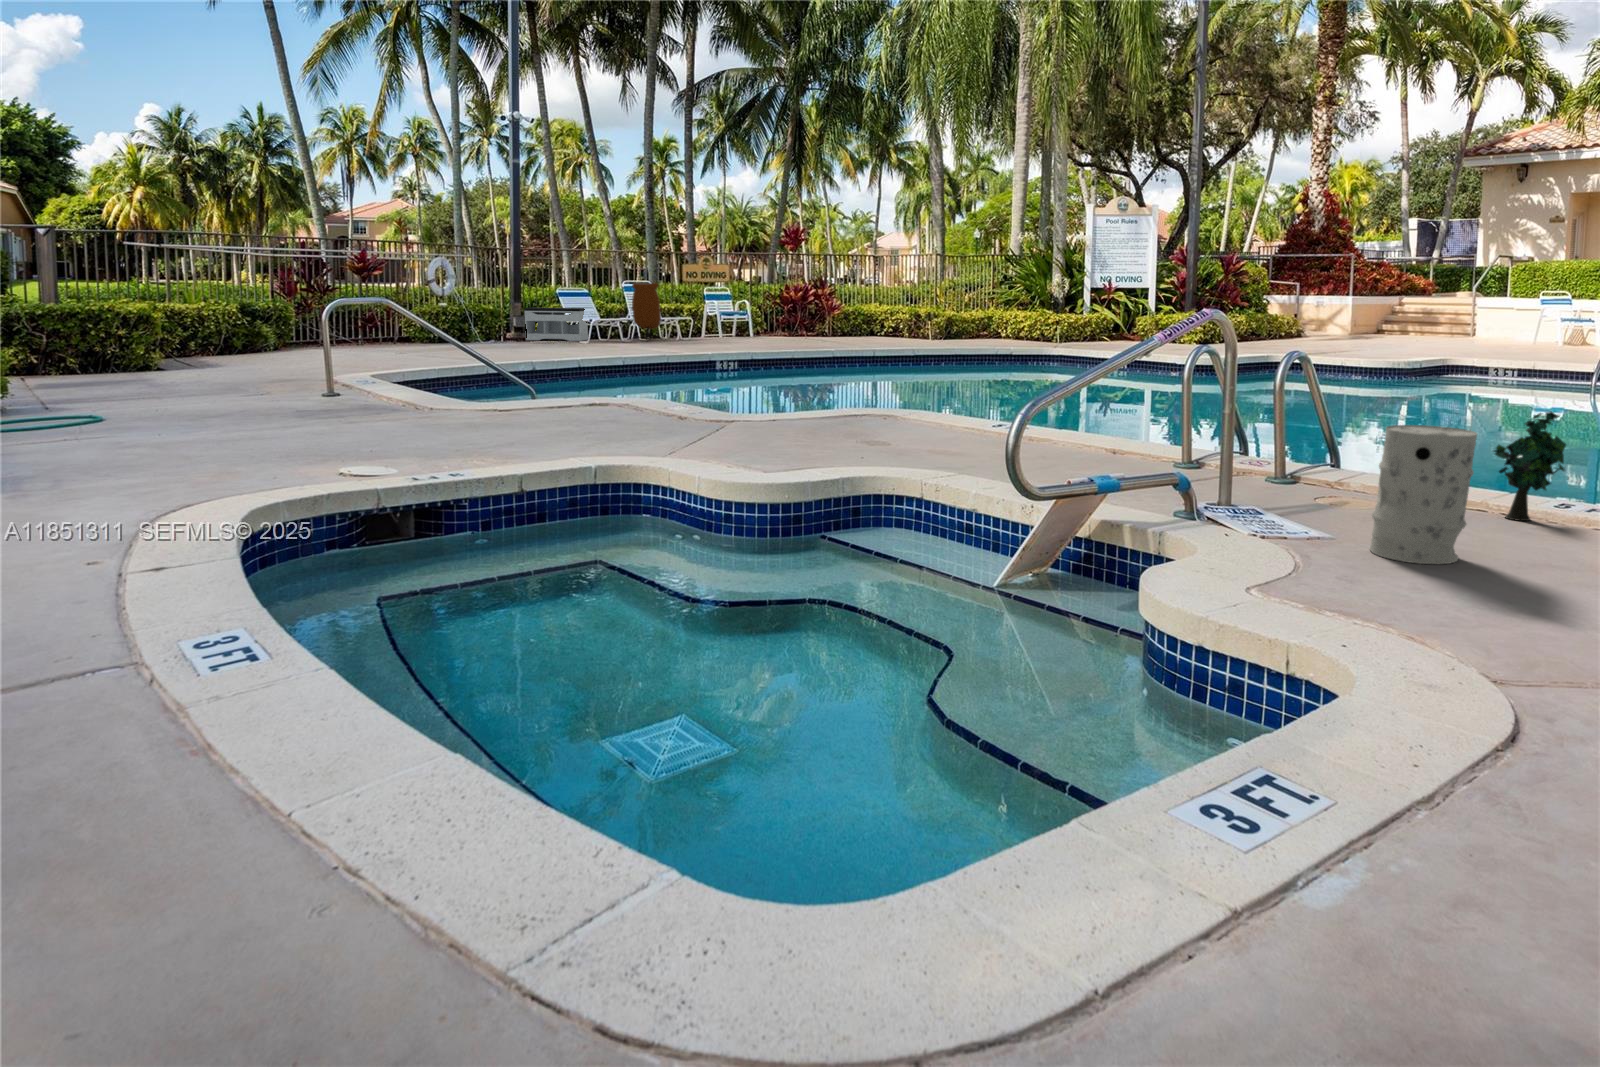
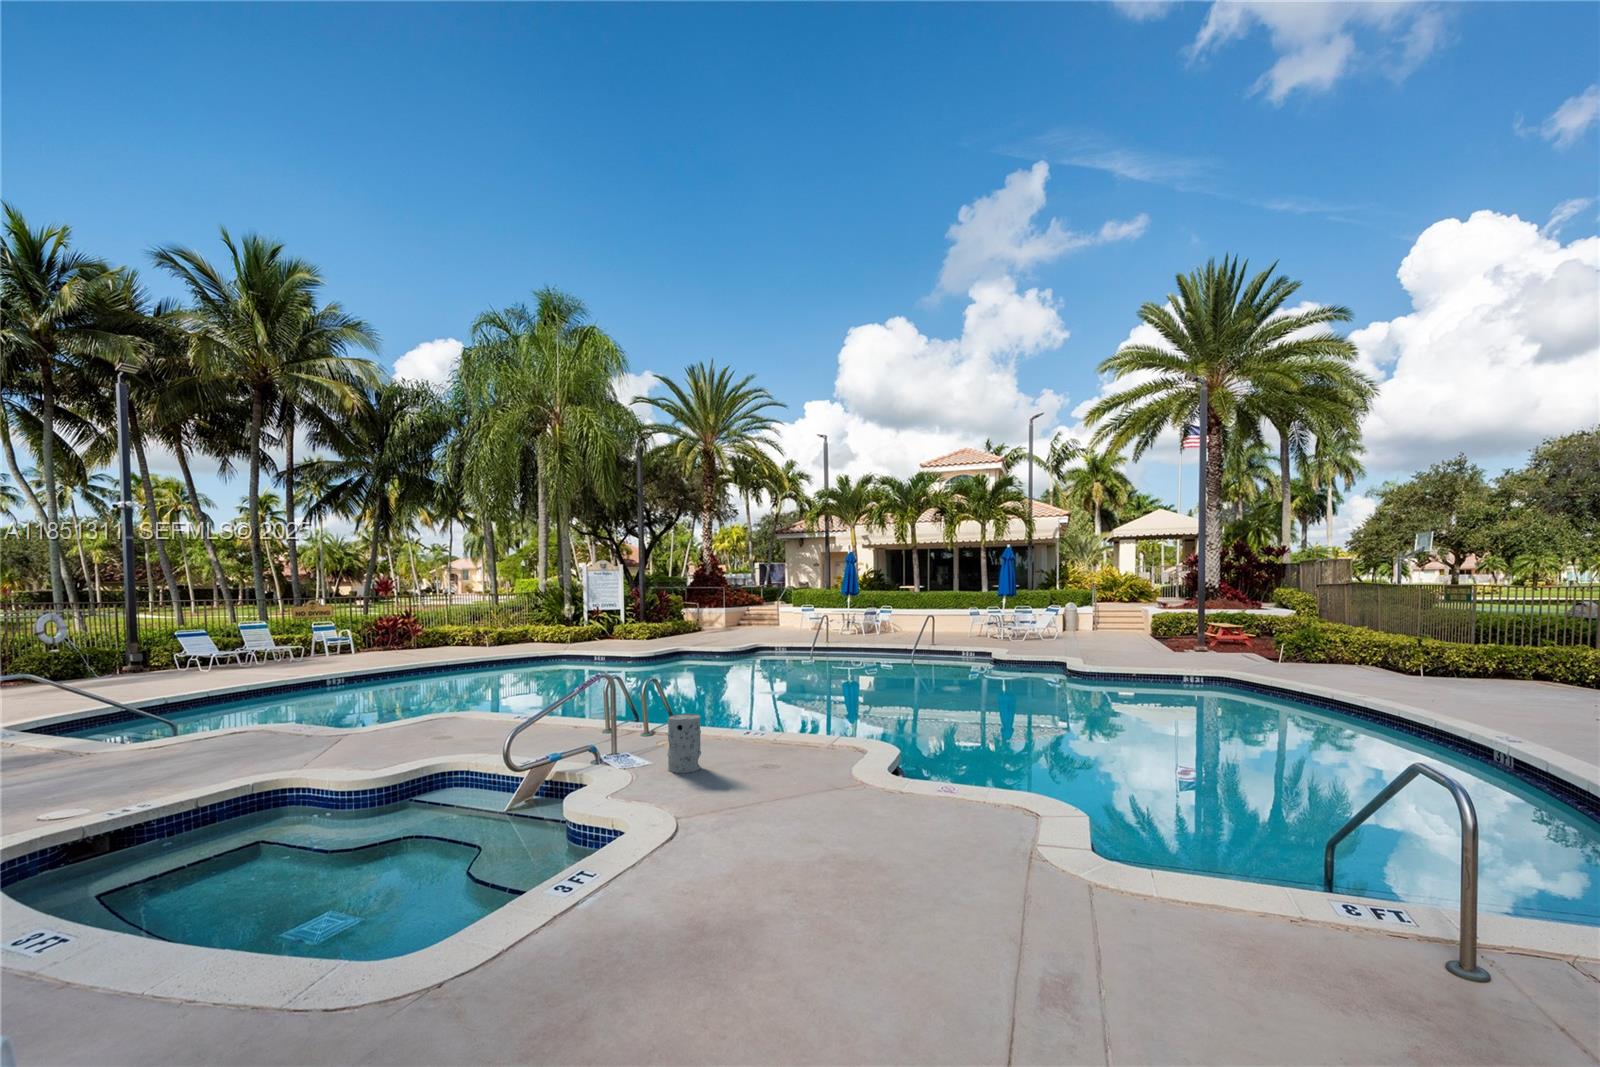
lounge chair: present [632,282,662,340] -> none [250,624,281,665]
bench: present [524,307,588,341] -> none [152,644,212,672]
decorative plant: present [1494,412,1566,521] -> none [722,698,749,745]

